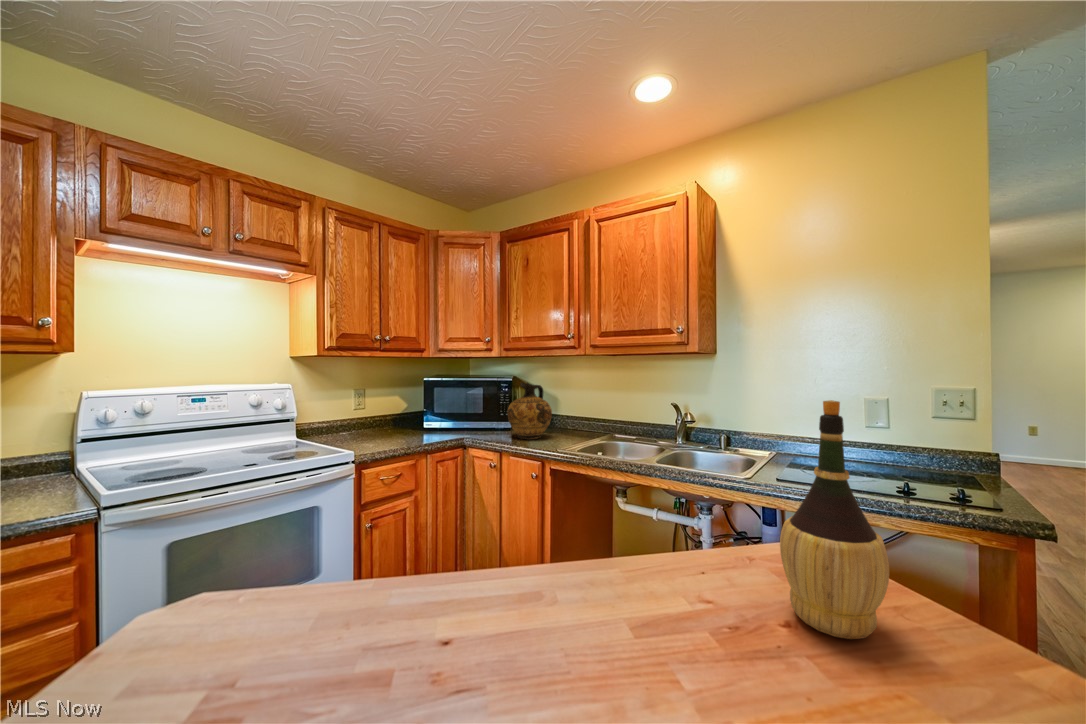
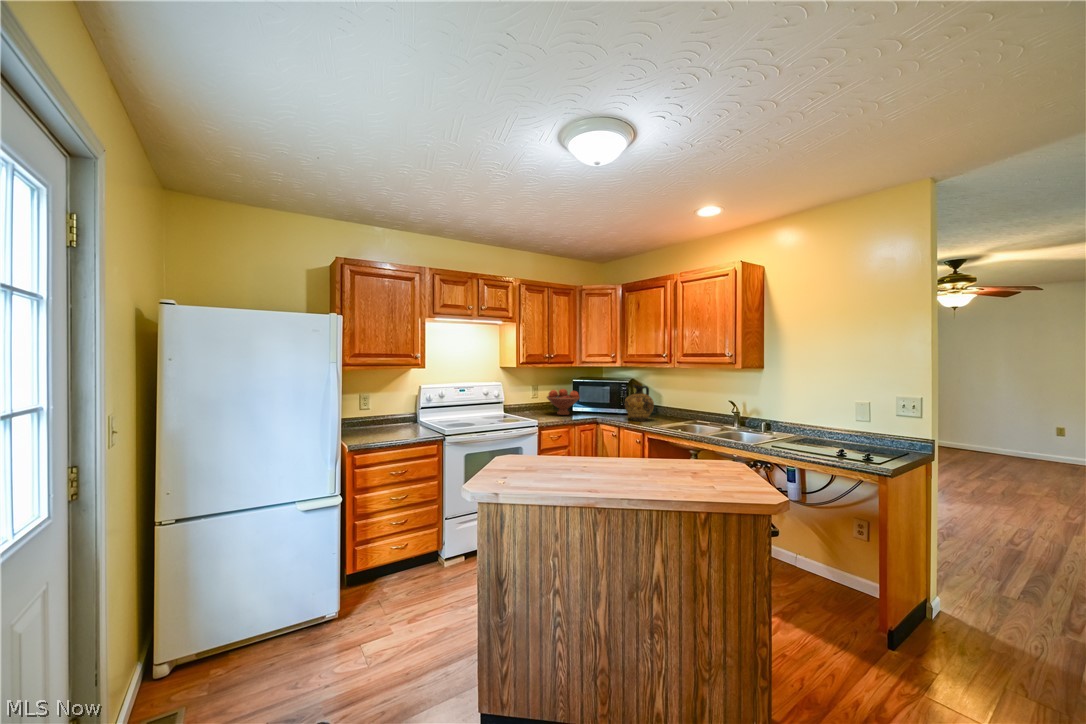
fruit bowl: none [378,393,436,436] -> present [547,389,580,415]
wine bottle: present [780,400,889,639] -> none [688,399,717,469]

